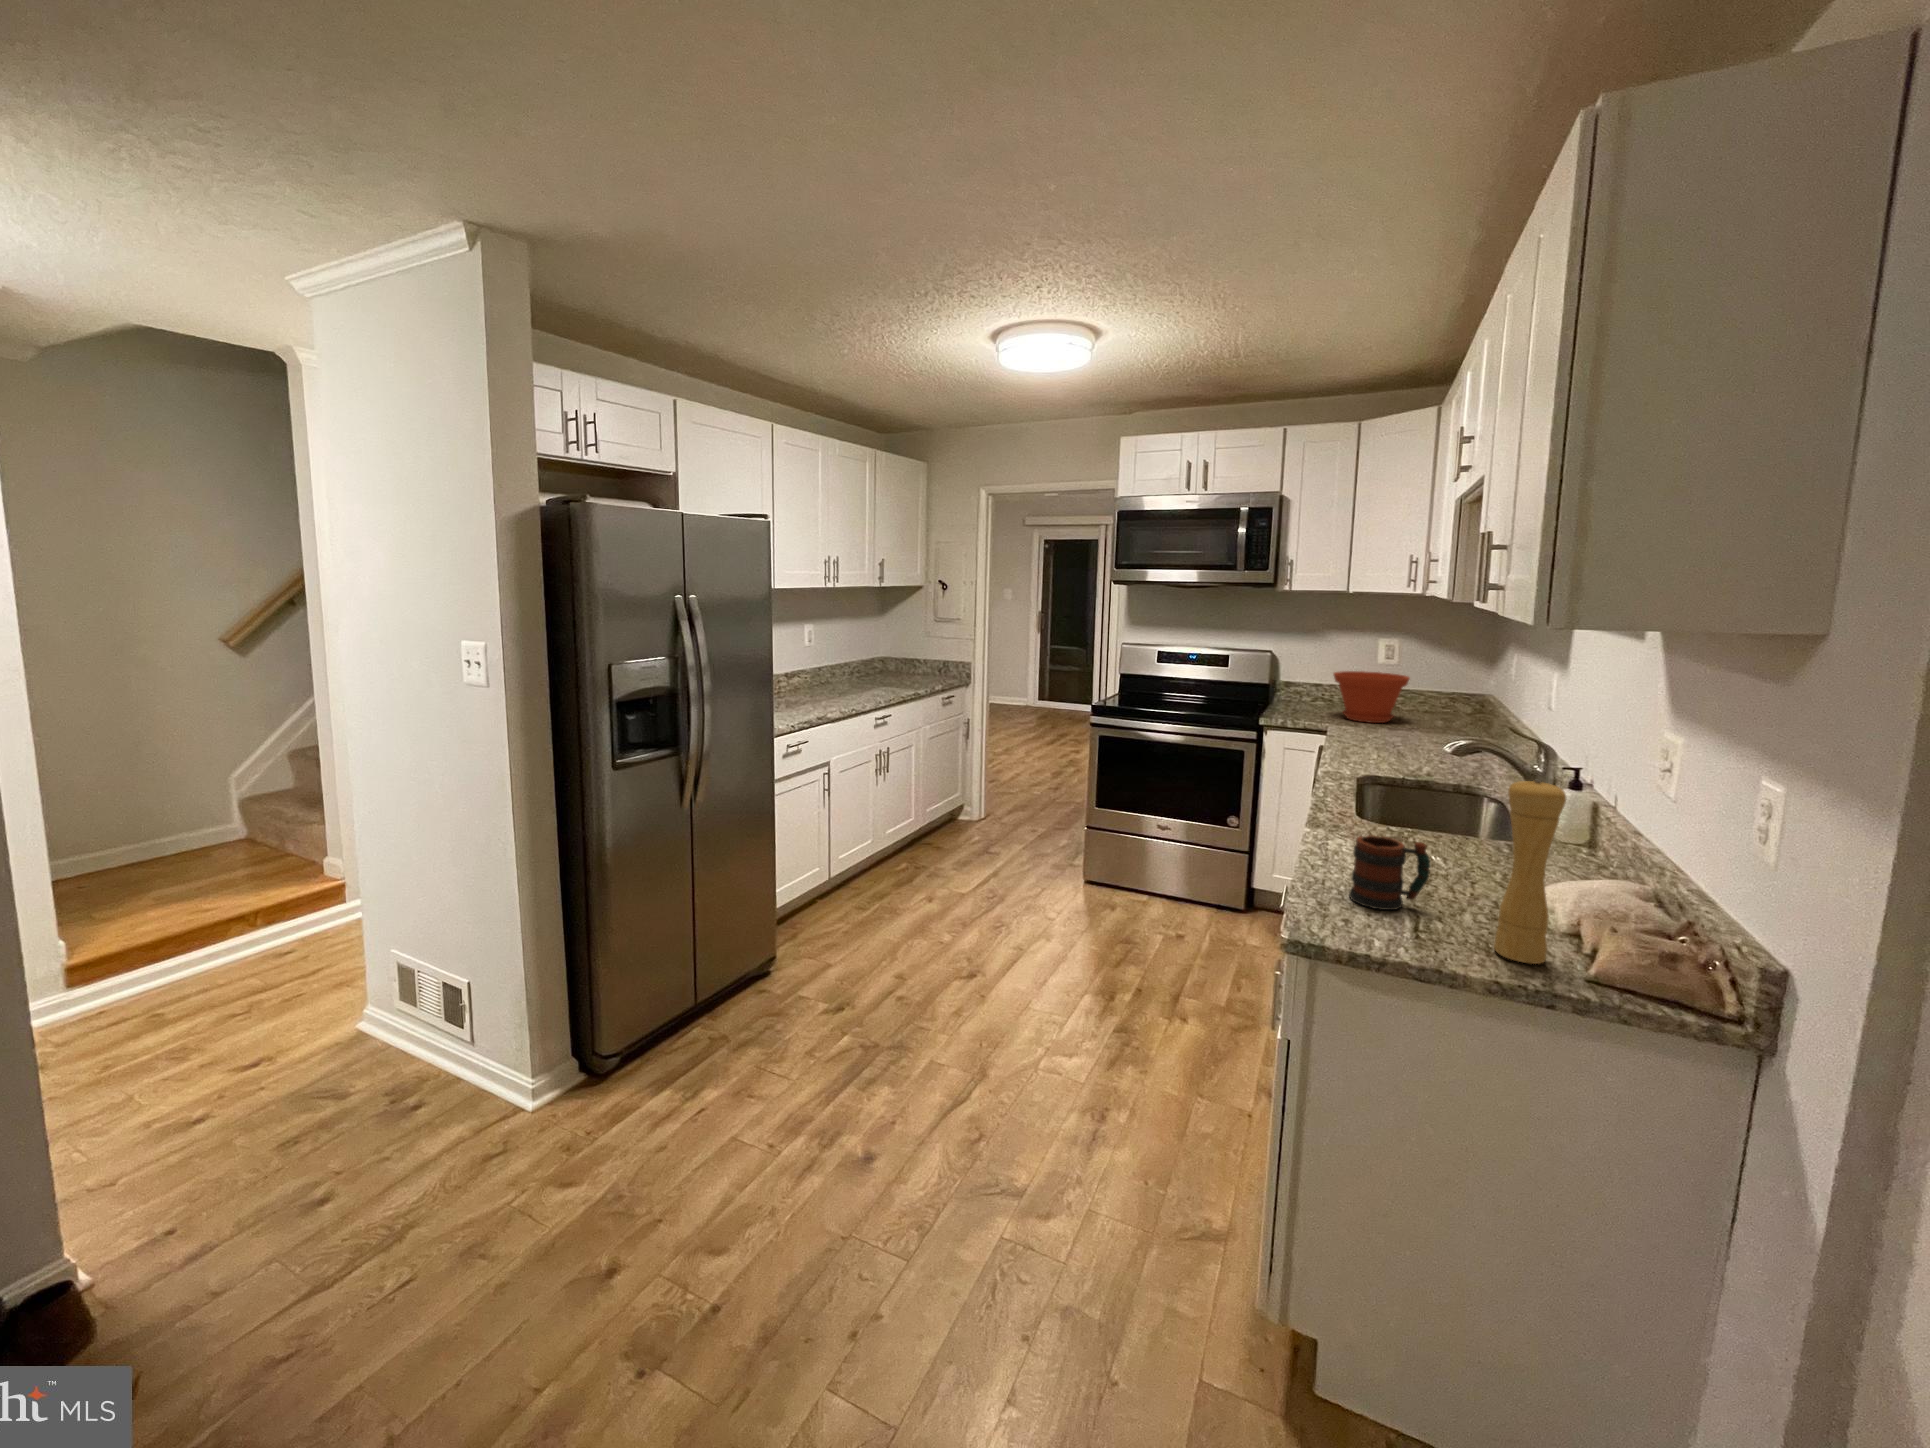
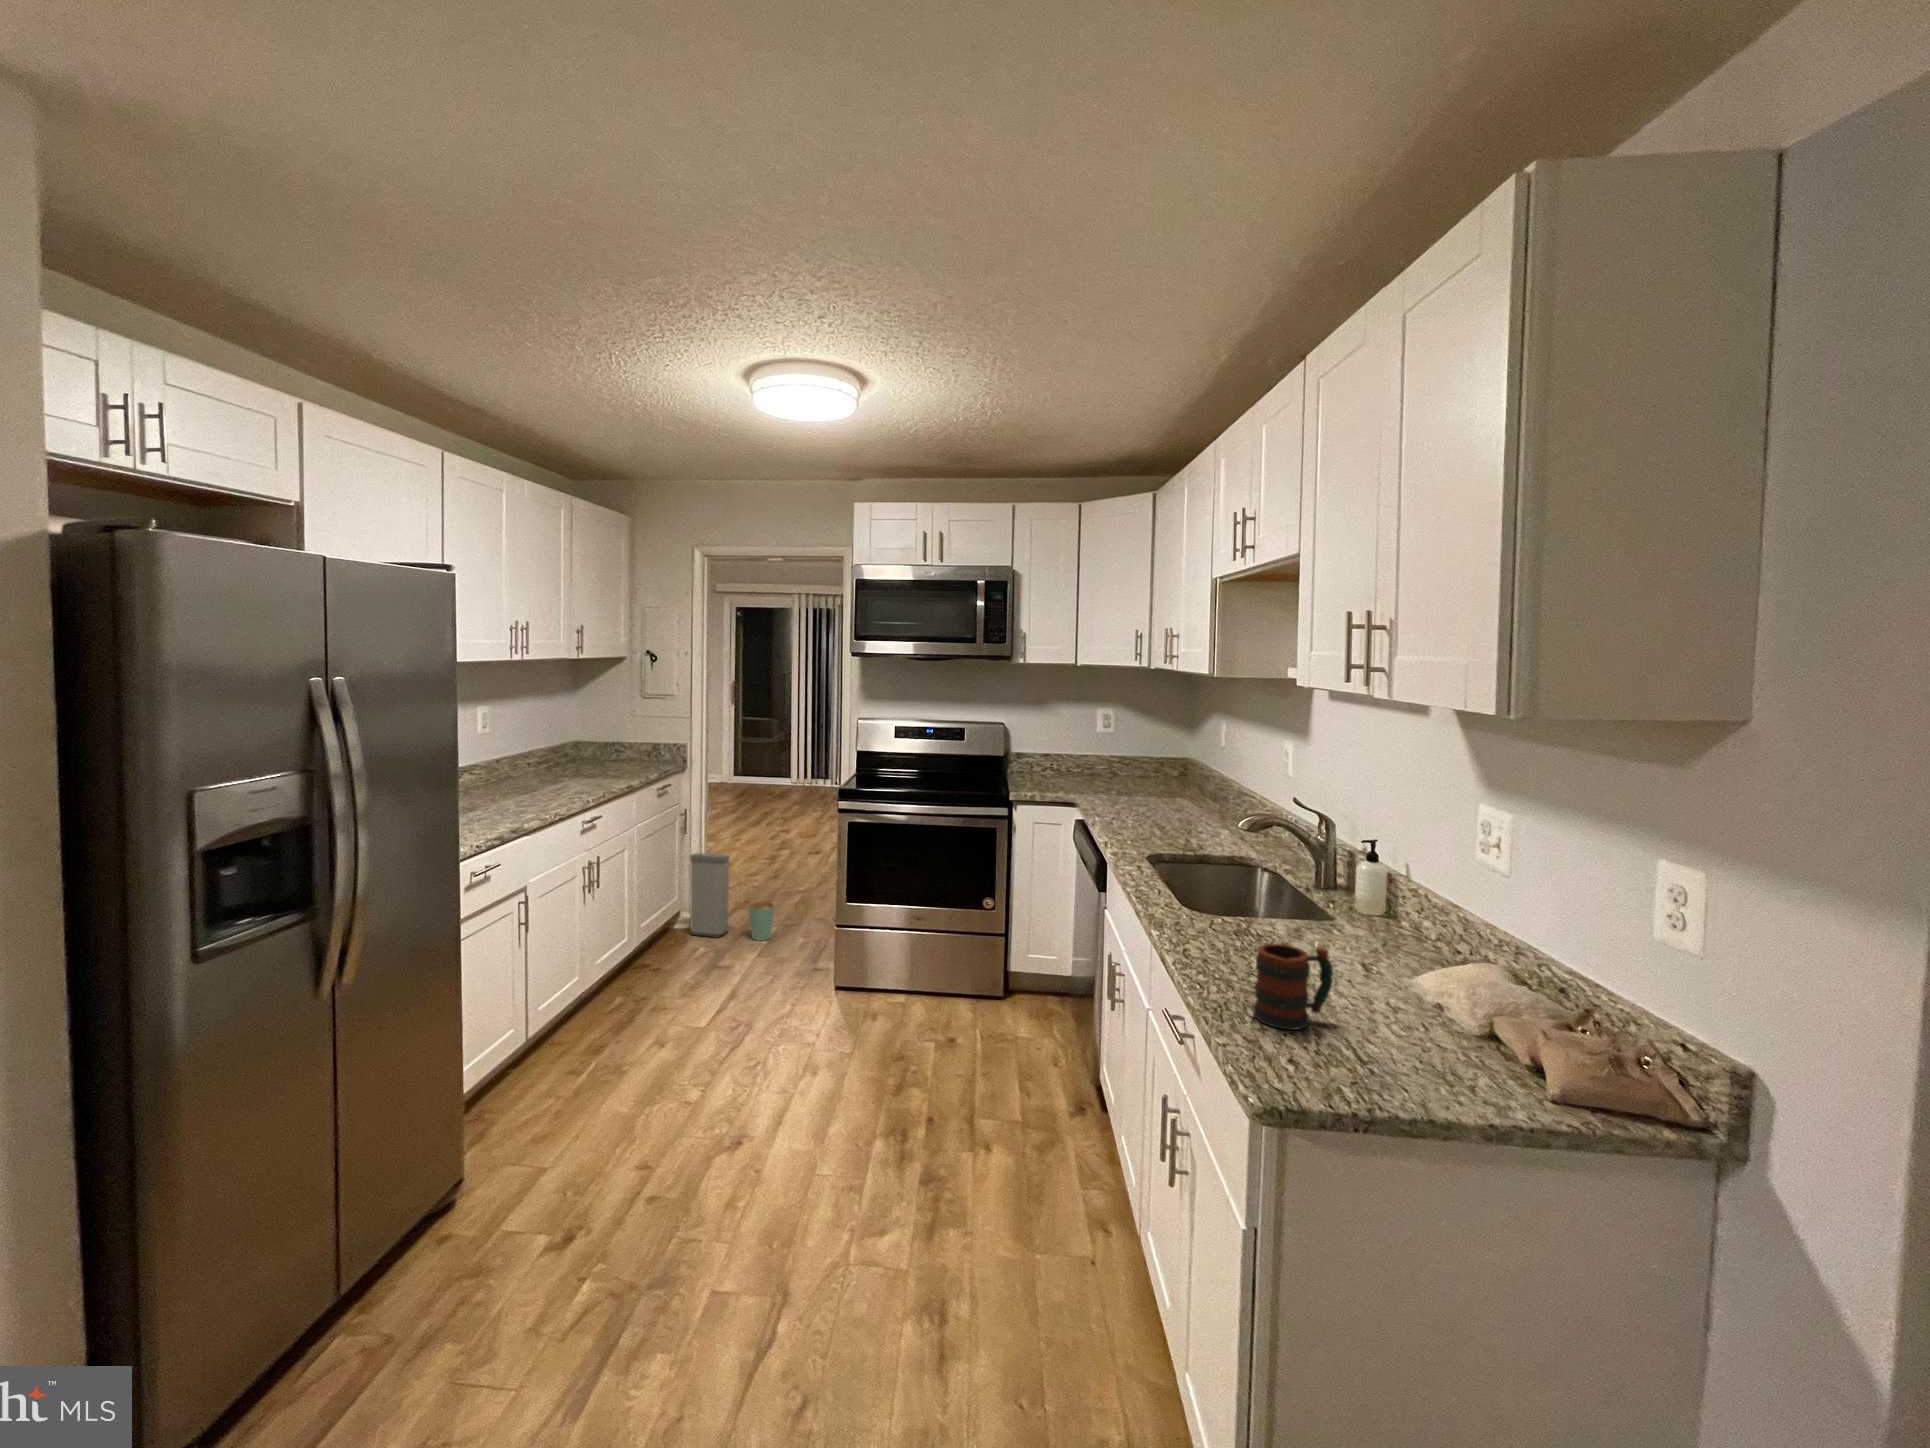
plant pot: present [1334,671,1410,723] -> none [1070,741,1137,792]
trash can: none [972,757,1044,836] -> present [690,853,775,941]
pepper mill: present [1494,780,1566,964] -> none [1424,877,1489,1078]

